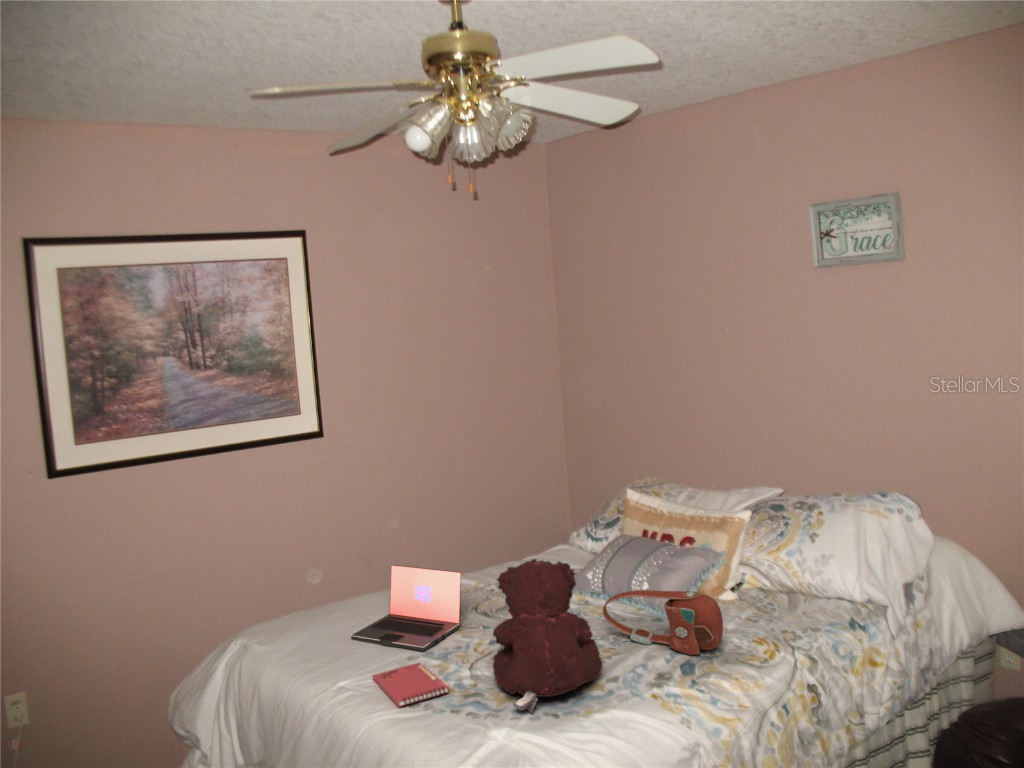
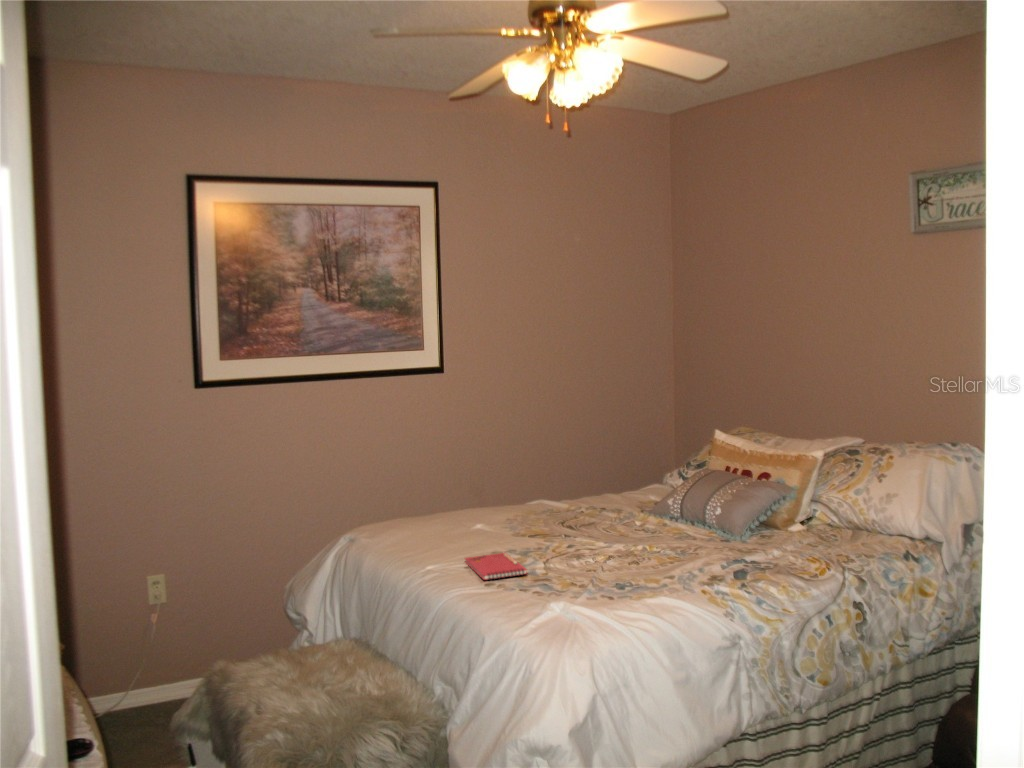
teddy bear: present [493,559,602,714] -> none [566,465,663,594]
laptop: present [351,565,461,651] -> none [449,477,549,546]
handbag: present [602,590,723,655] -> none [671,507,778,567]

